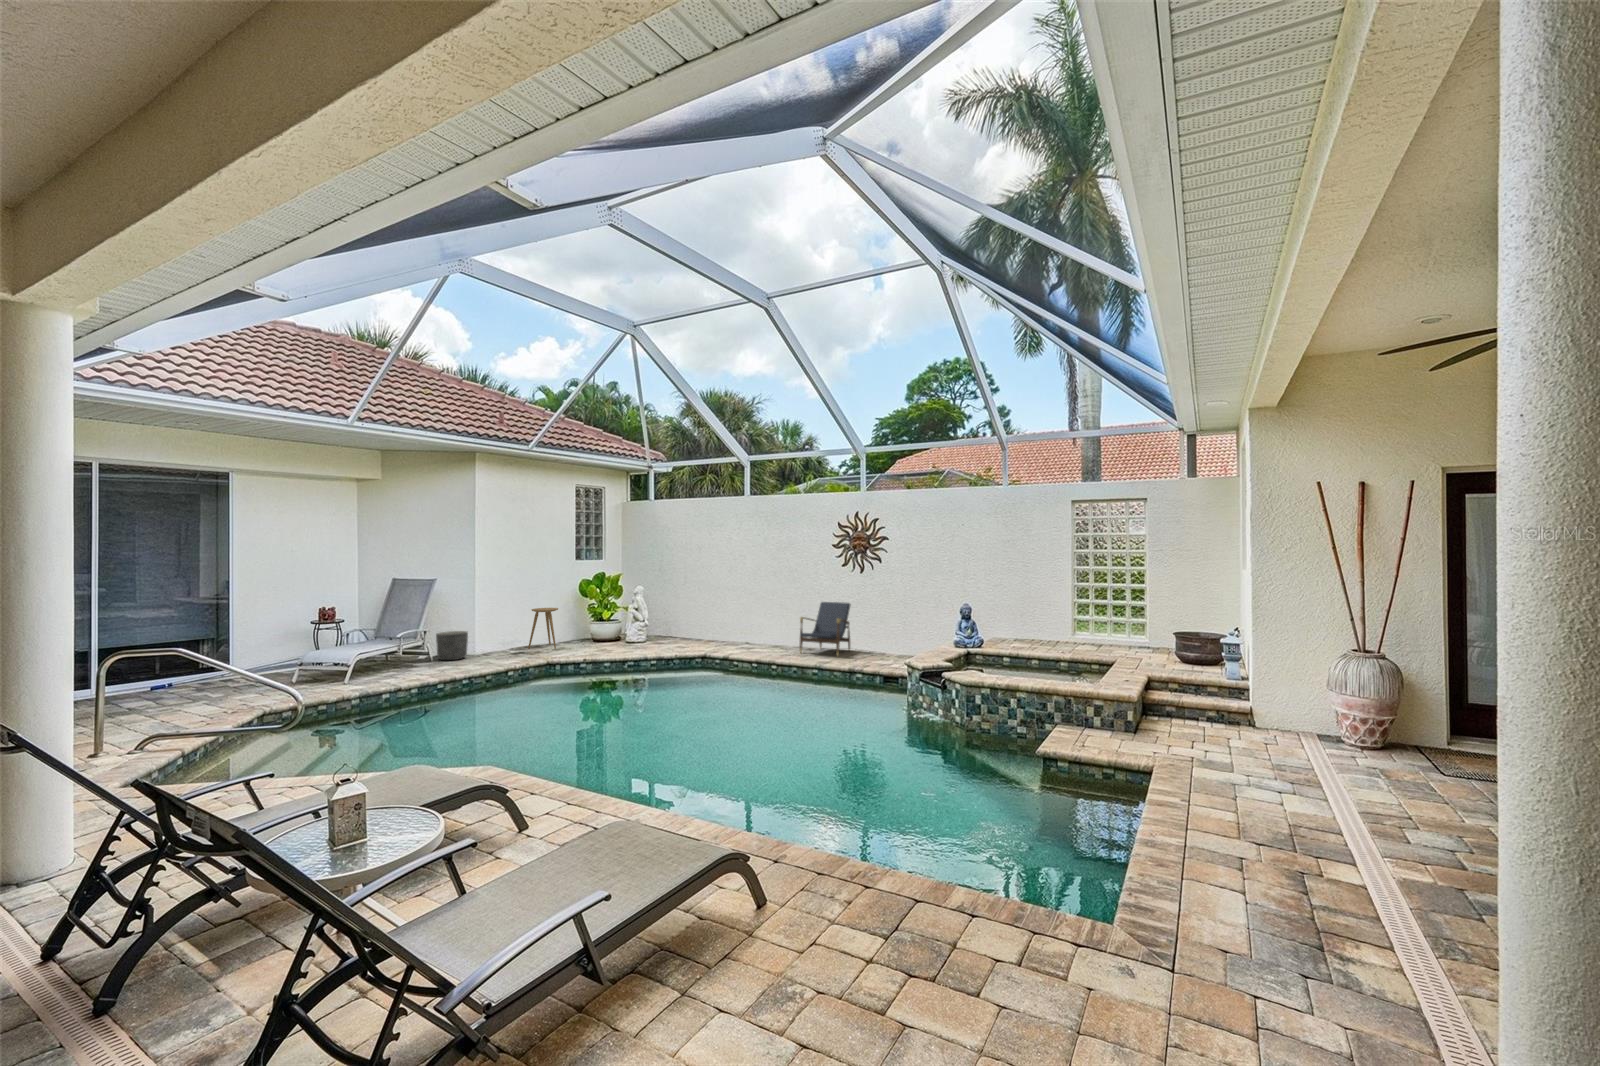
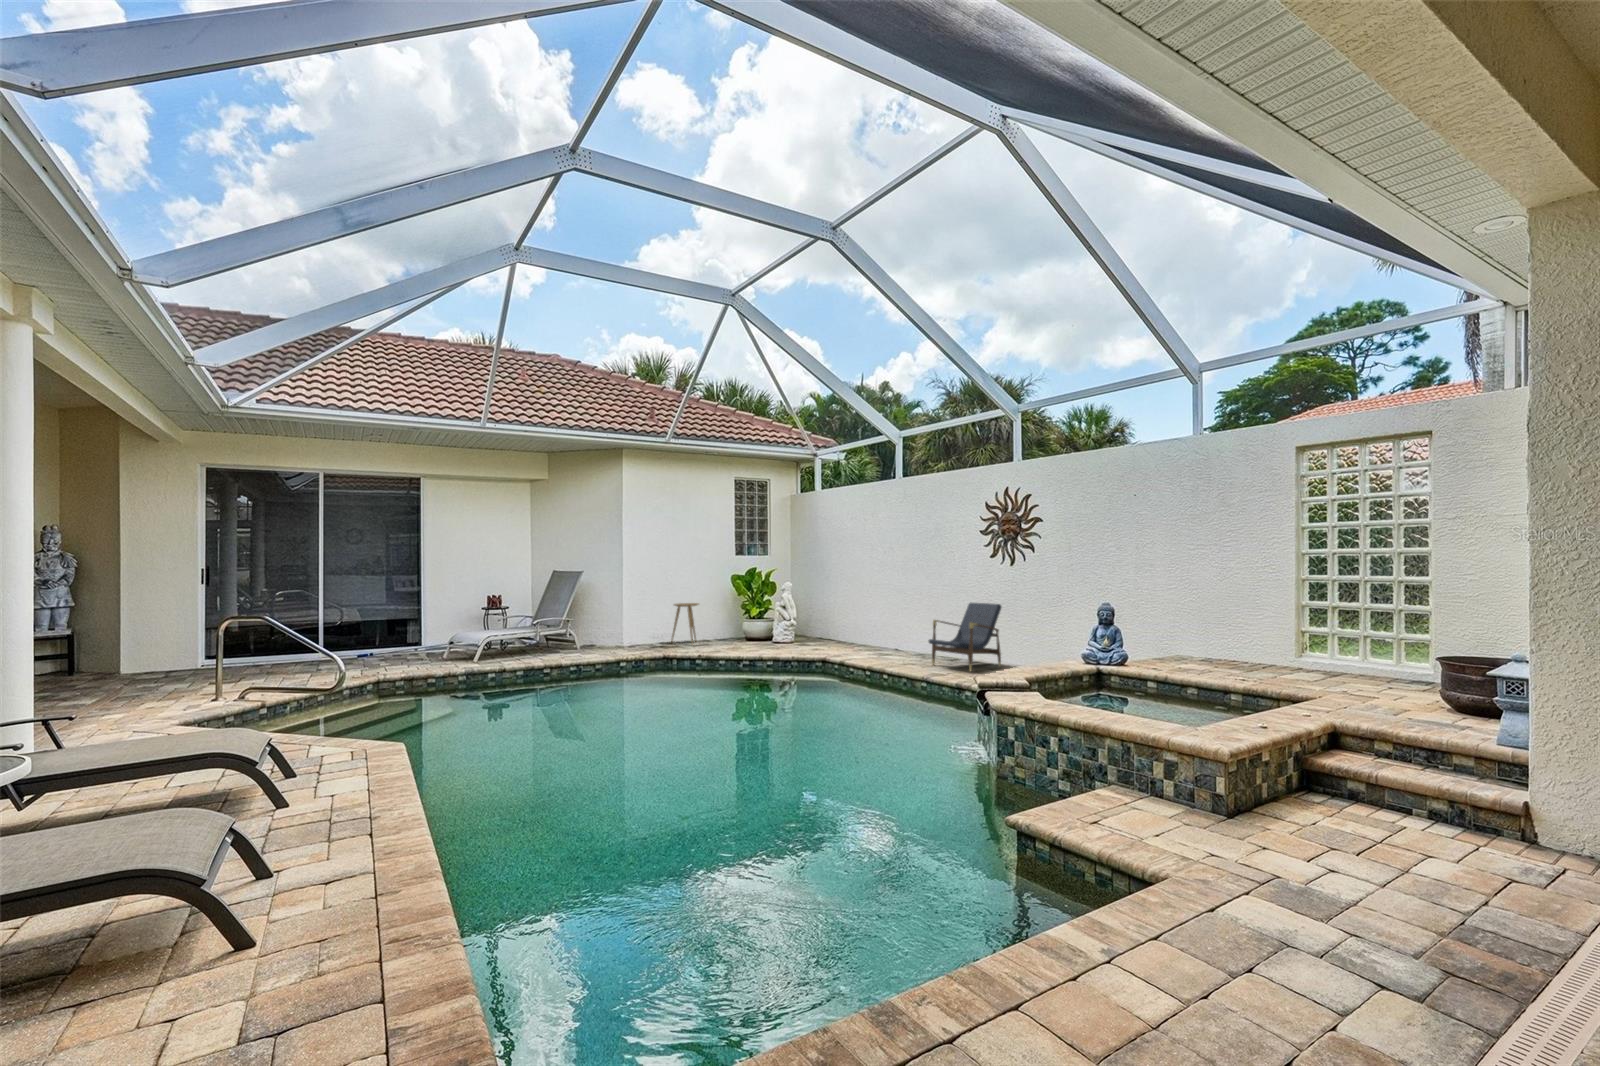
planter: present [436,631,468,660] -> none [577,622,606,649]

